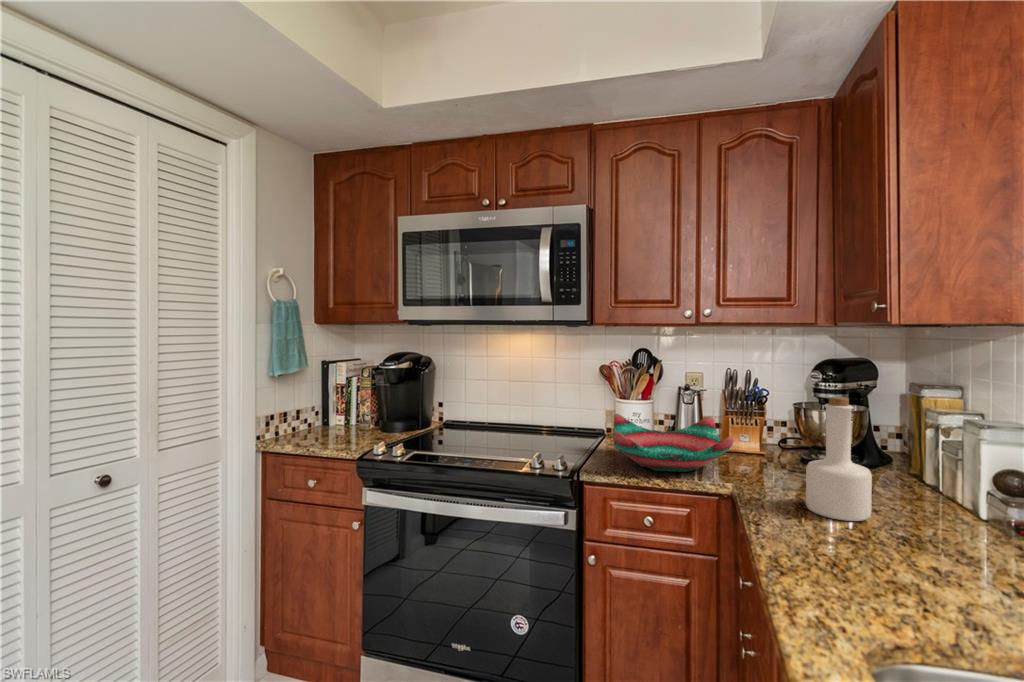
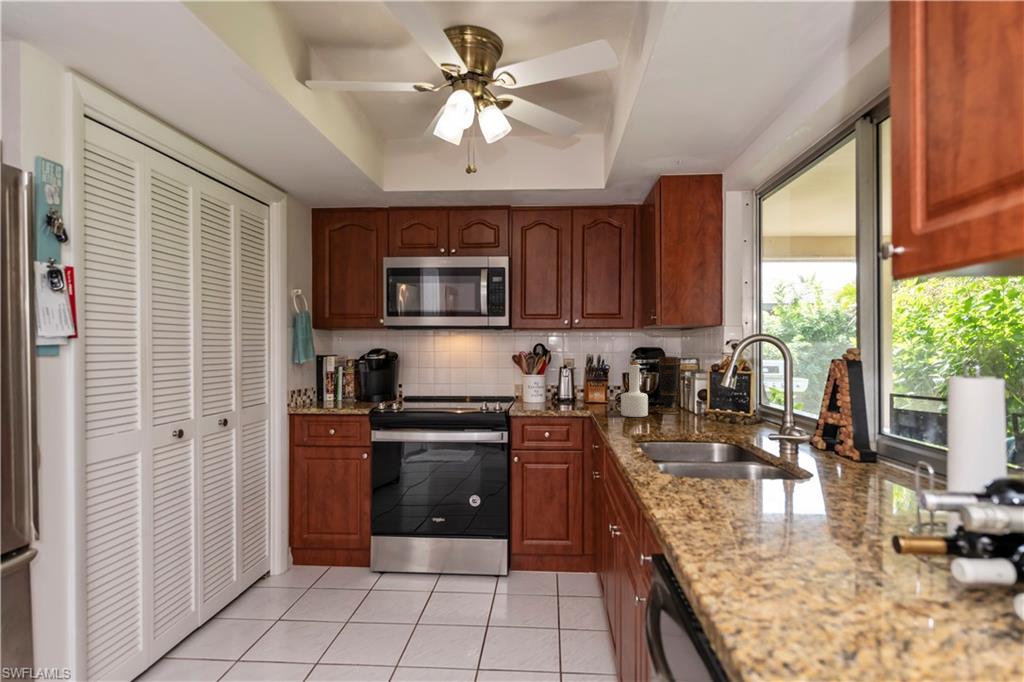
vase: none [886,385,943,513] -> present [658,357,678,414]
decorative bowl: present [614,414,734,472] -> none [524,382,590,409]

